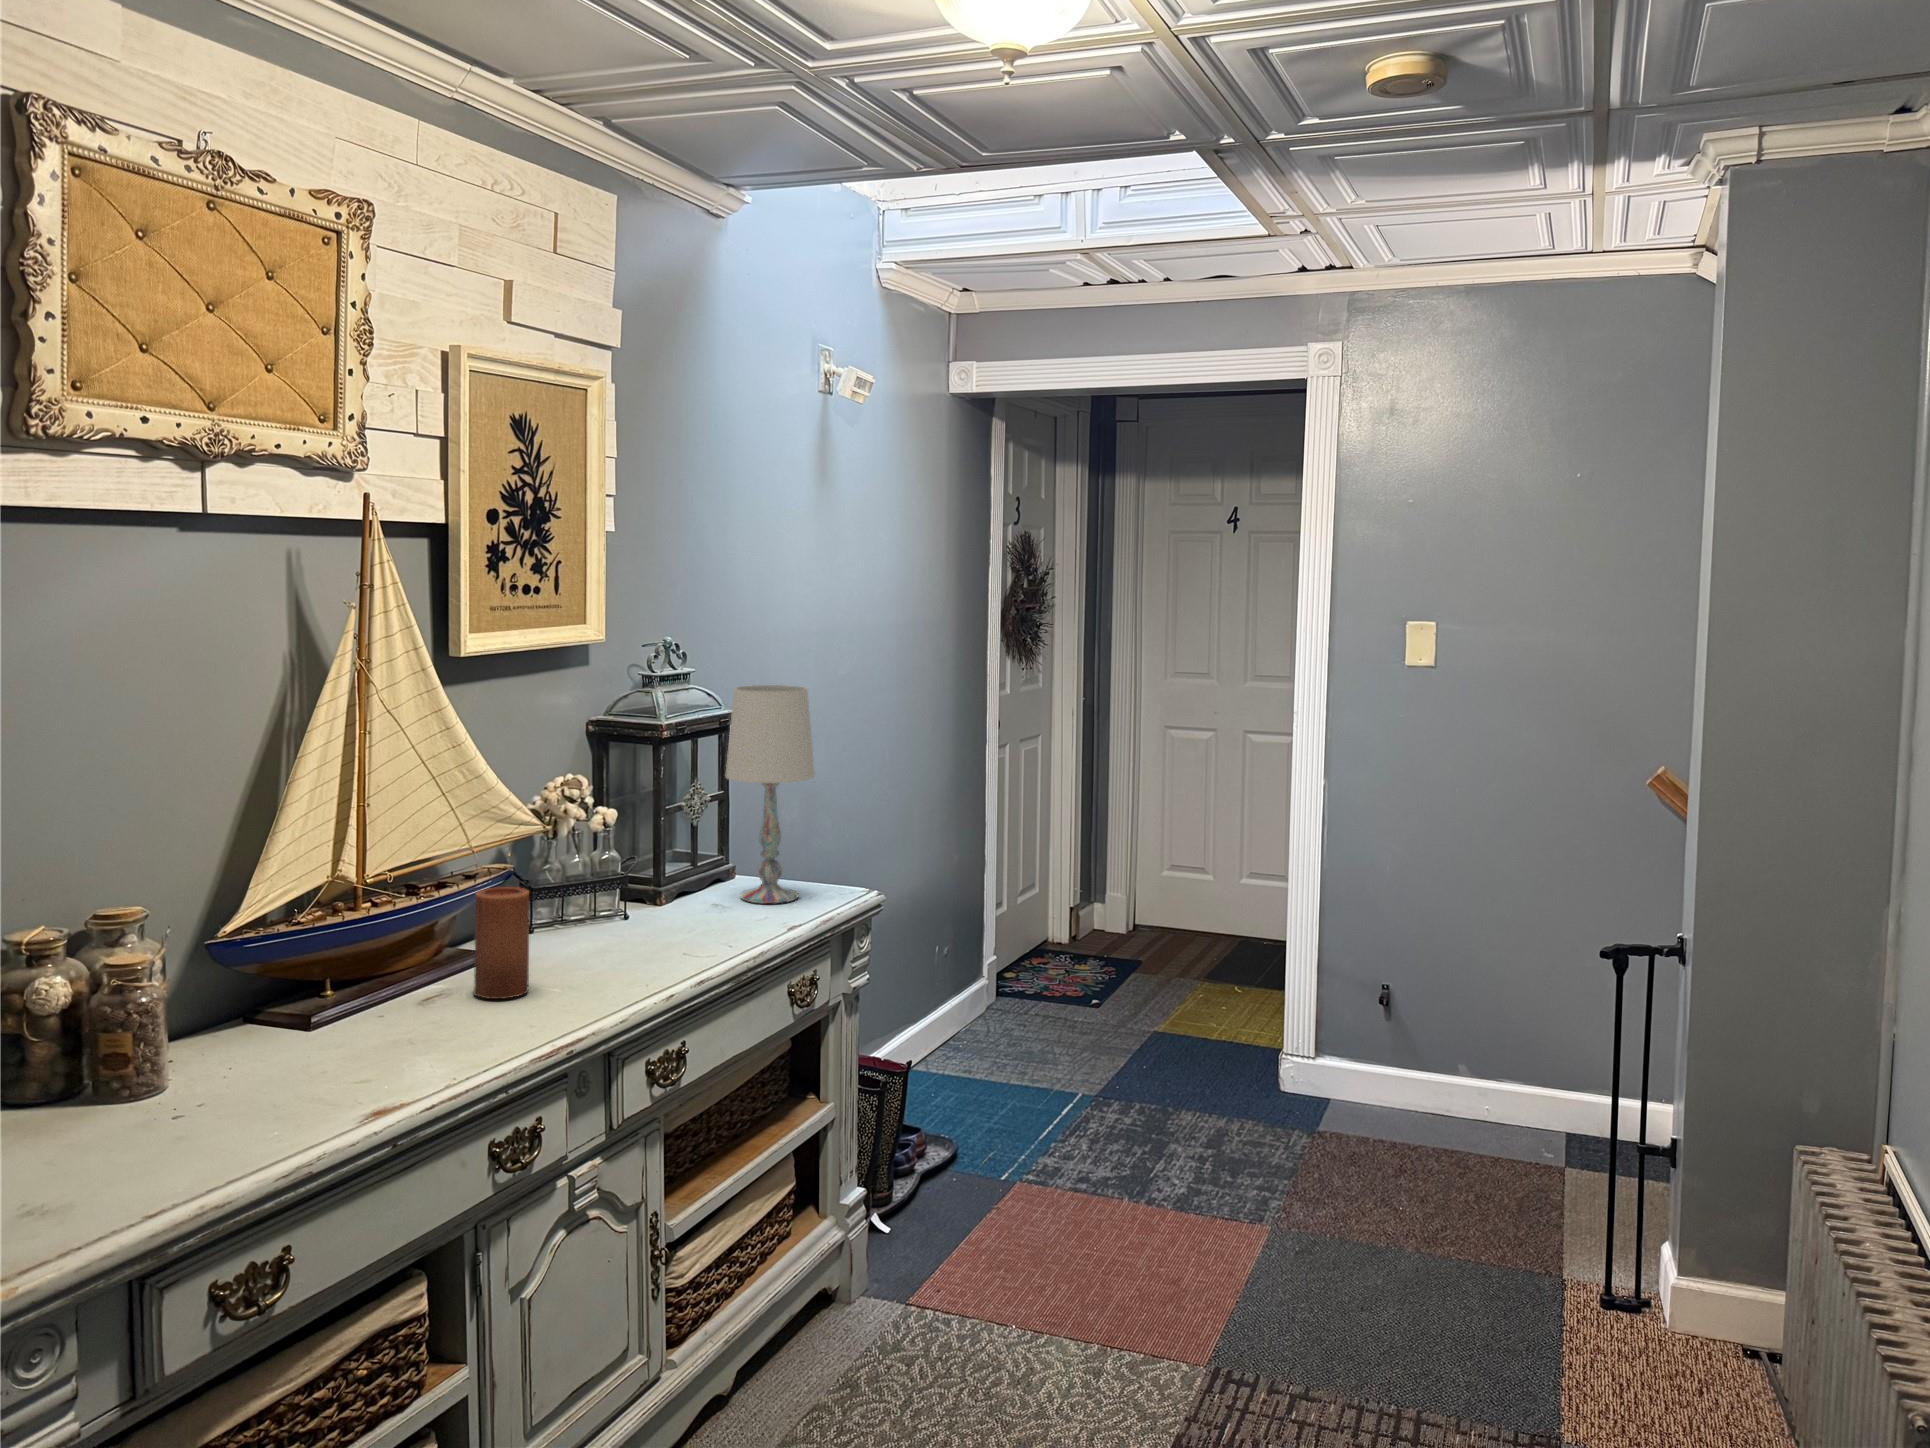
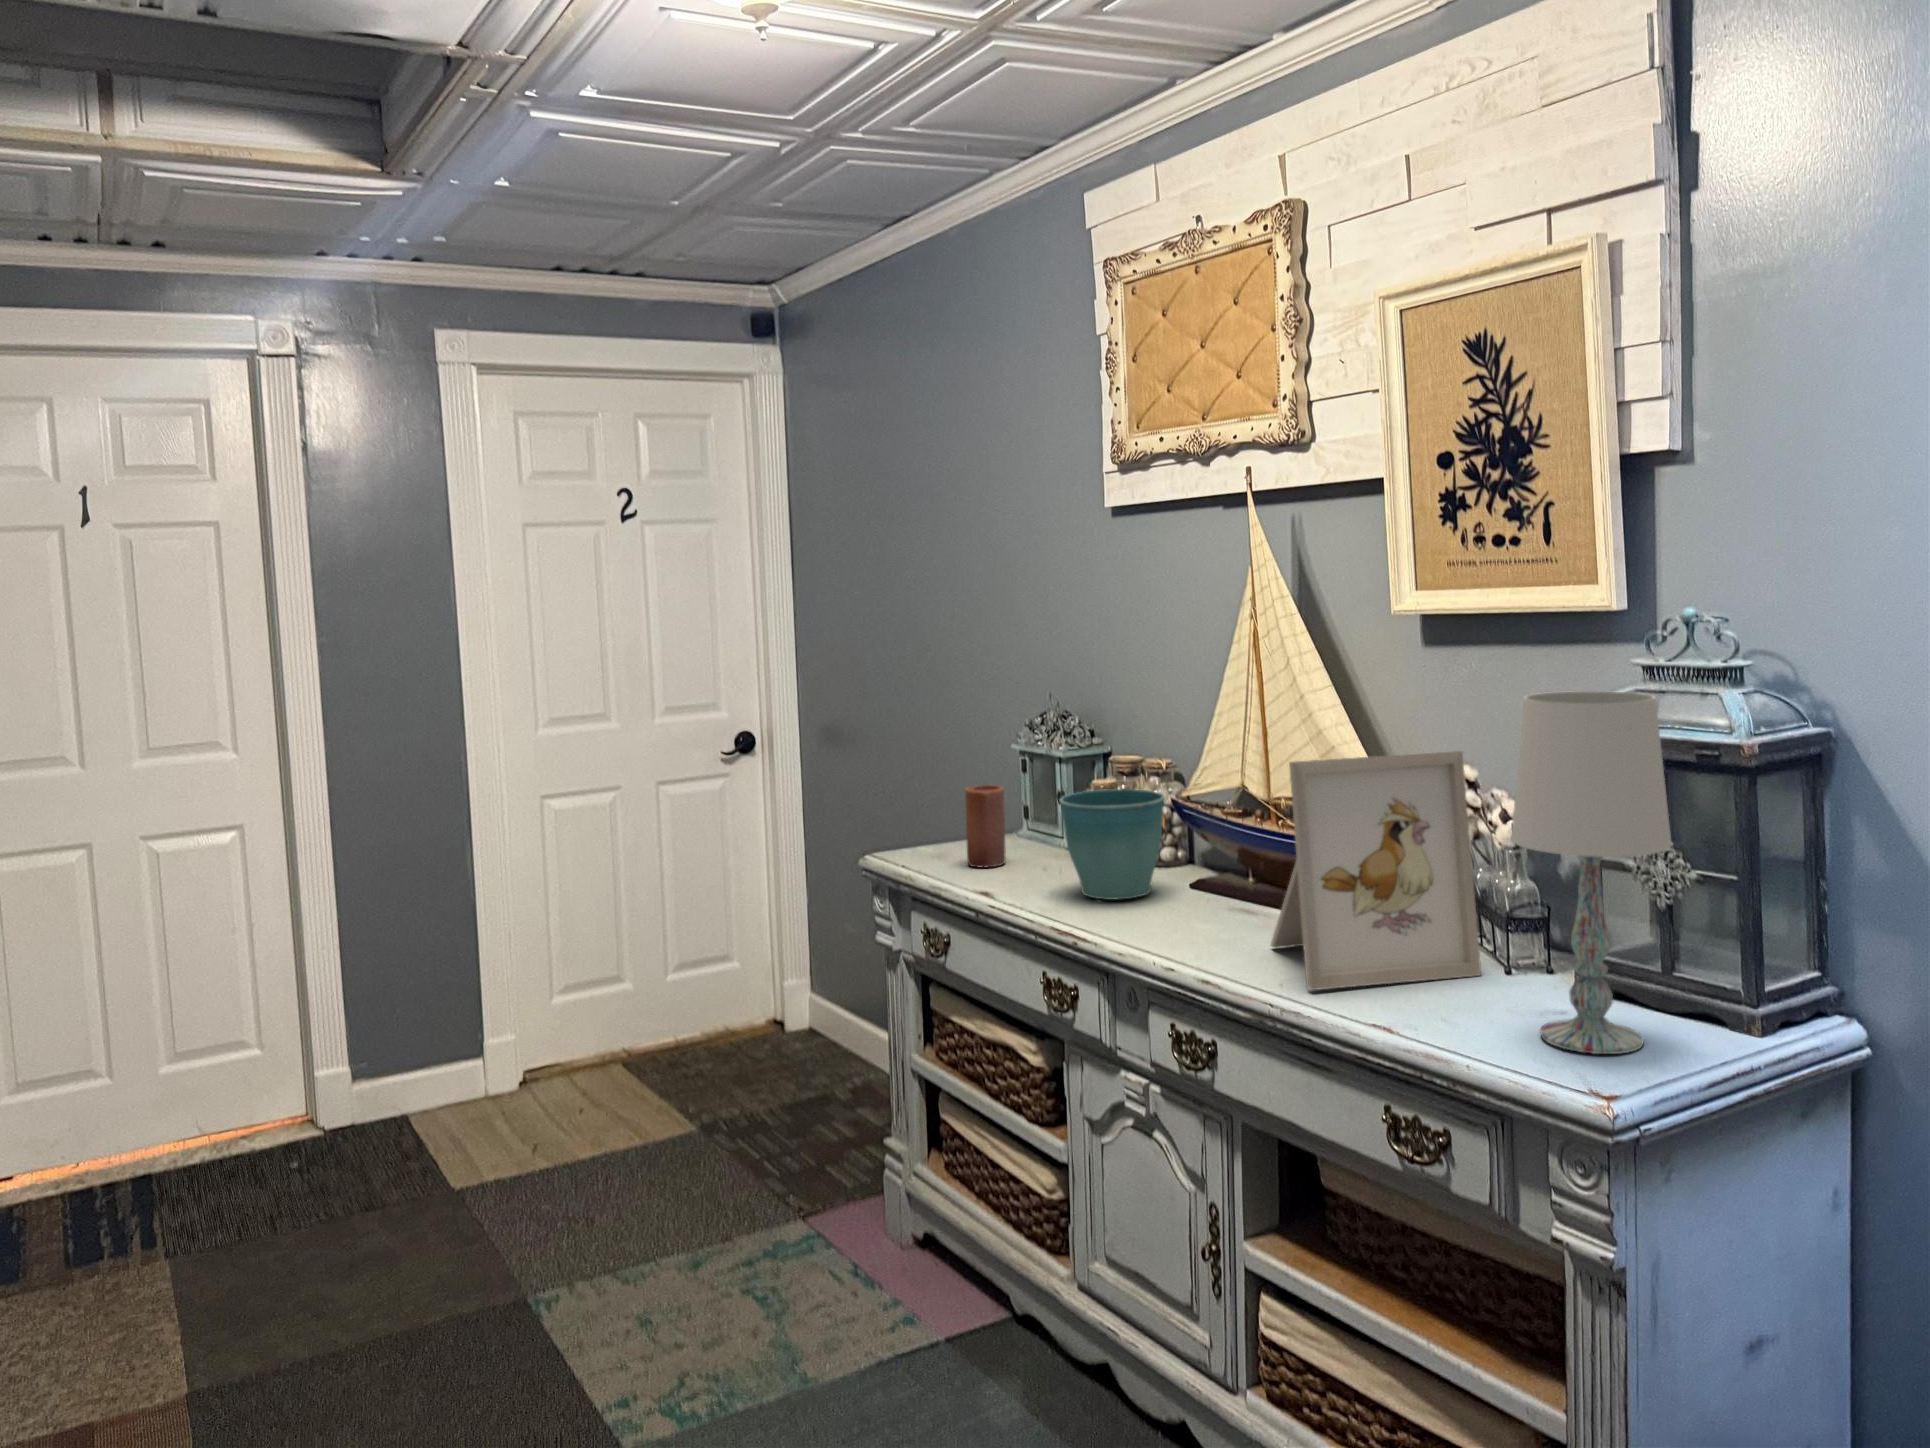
picture frame: none [542,754,729,967] -> present [1271,751,1481,990]
candle: present [474,887,529,999] -> present [965,785,1006,868]
flower pot: none [295,903,449,1061] -> present [1060,789,1165,900]

